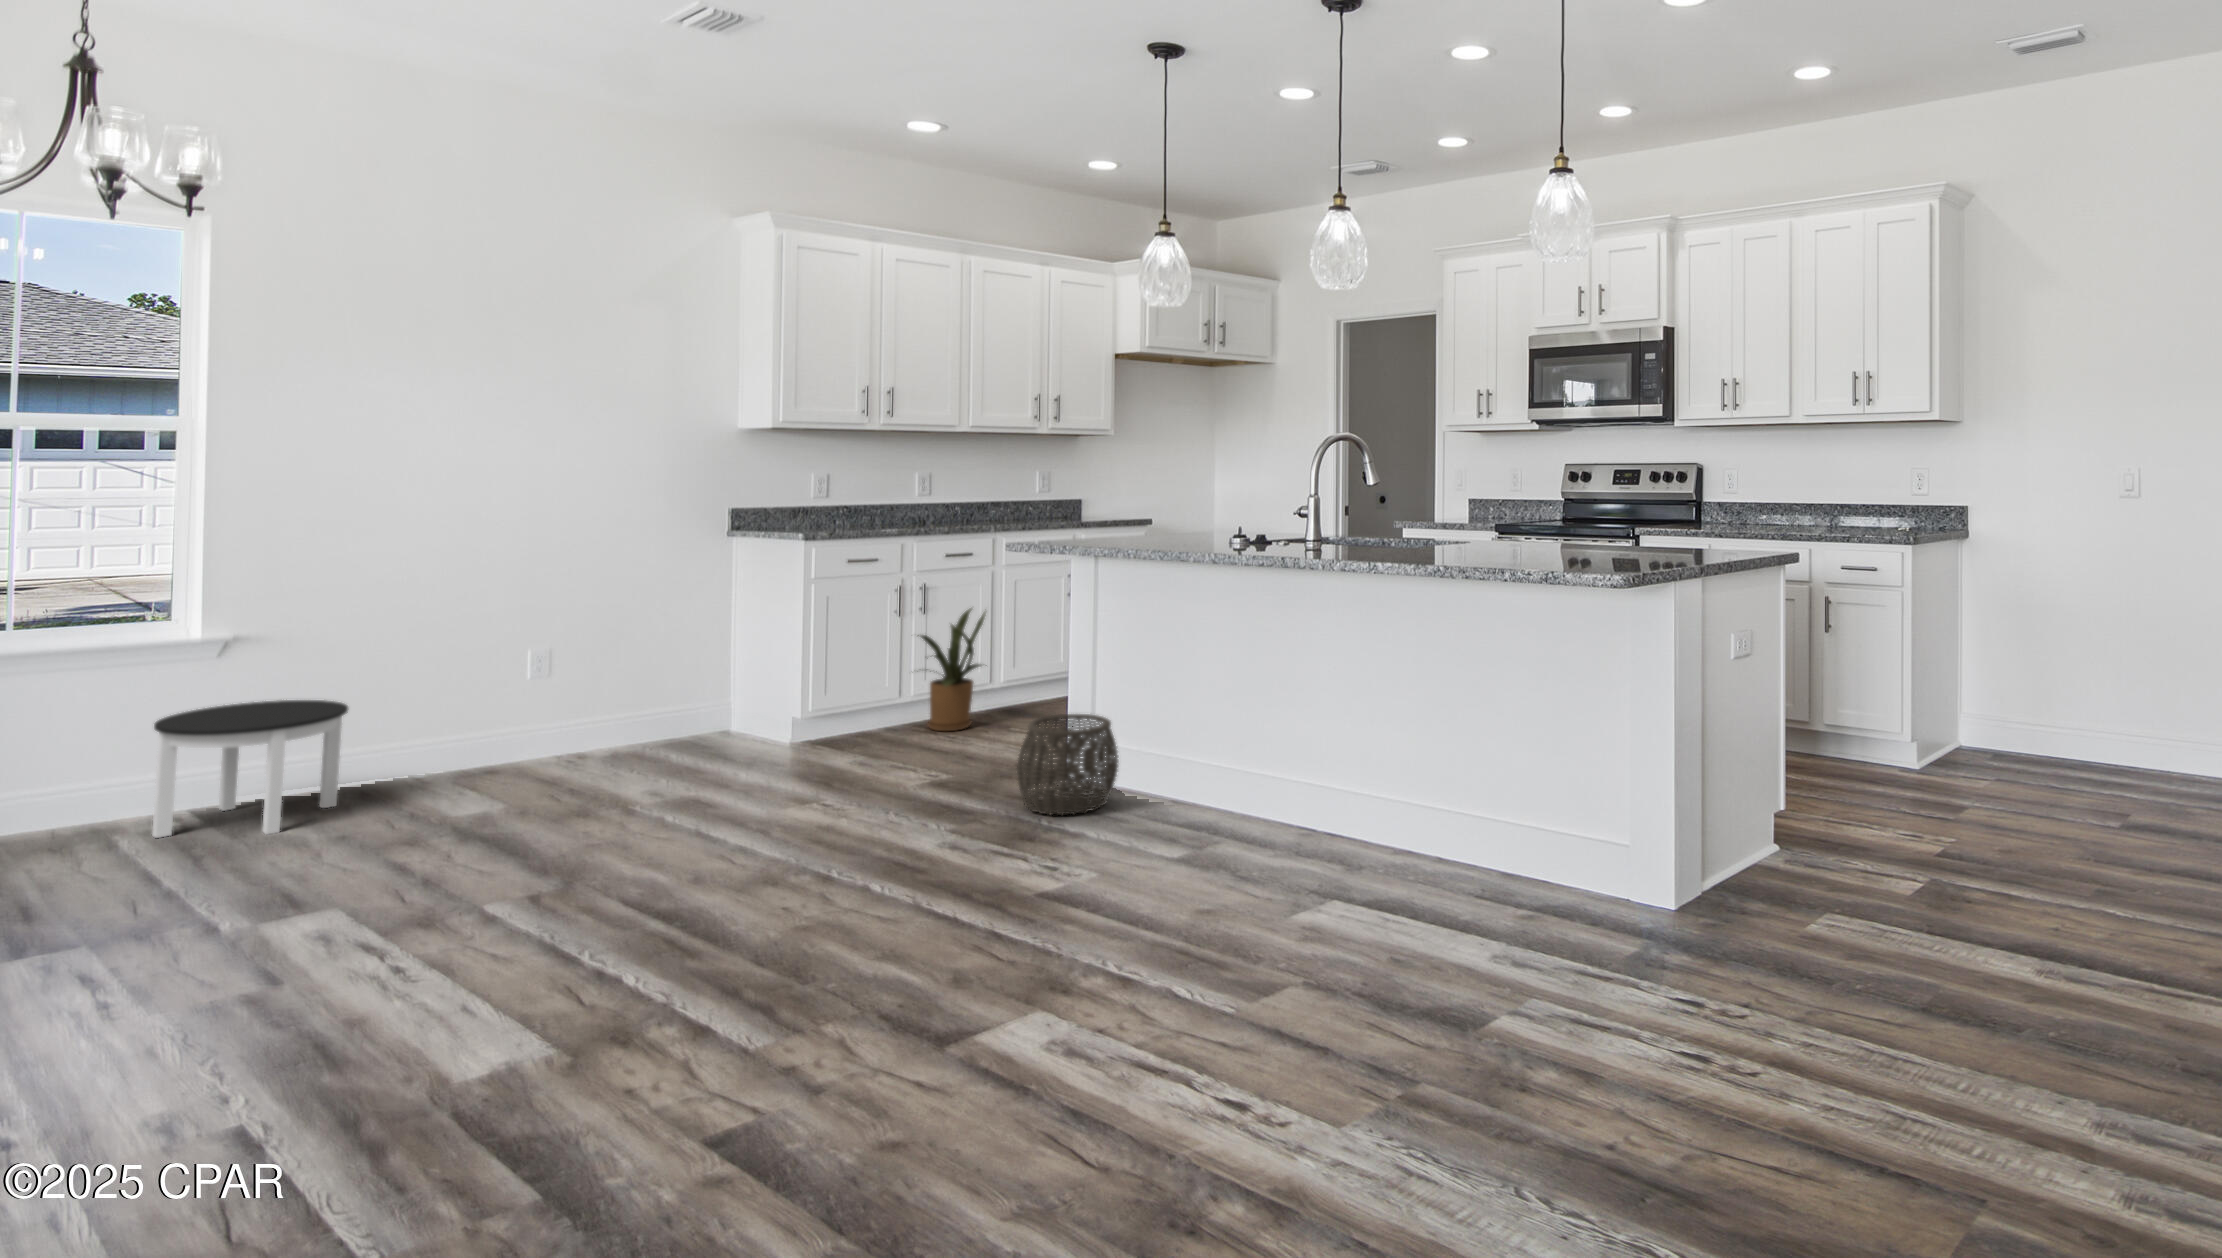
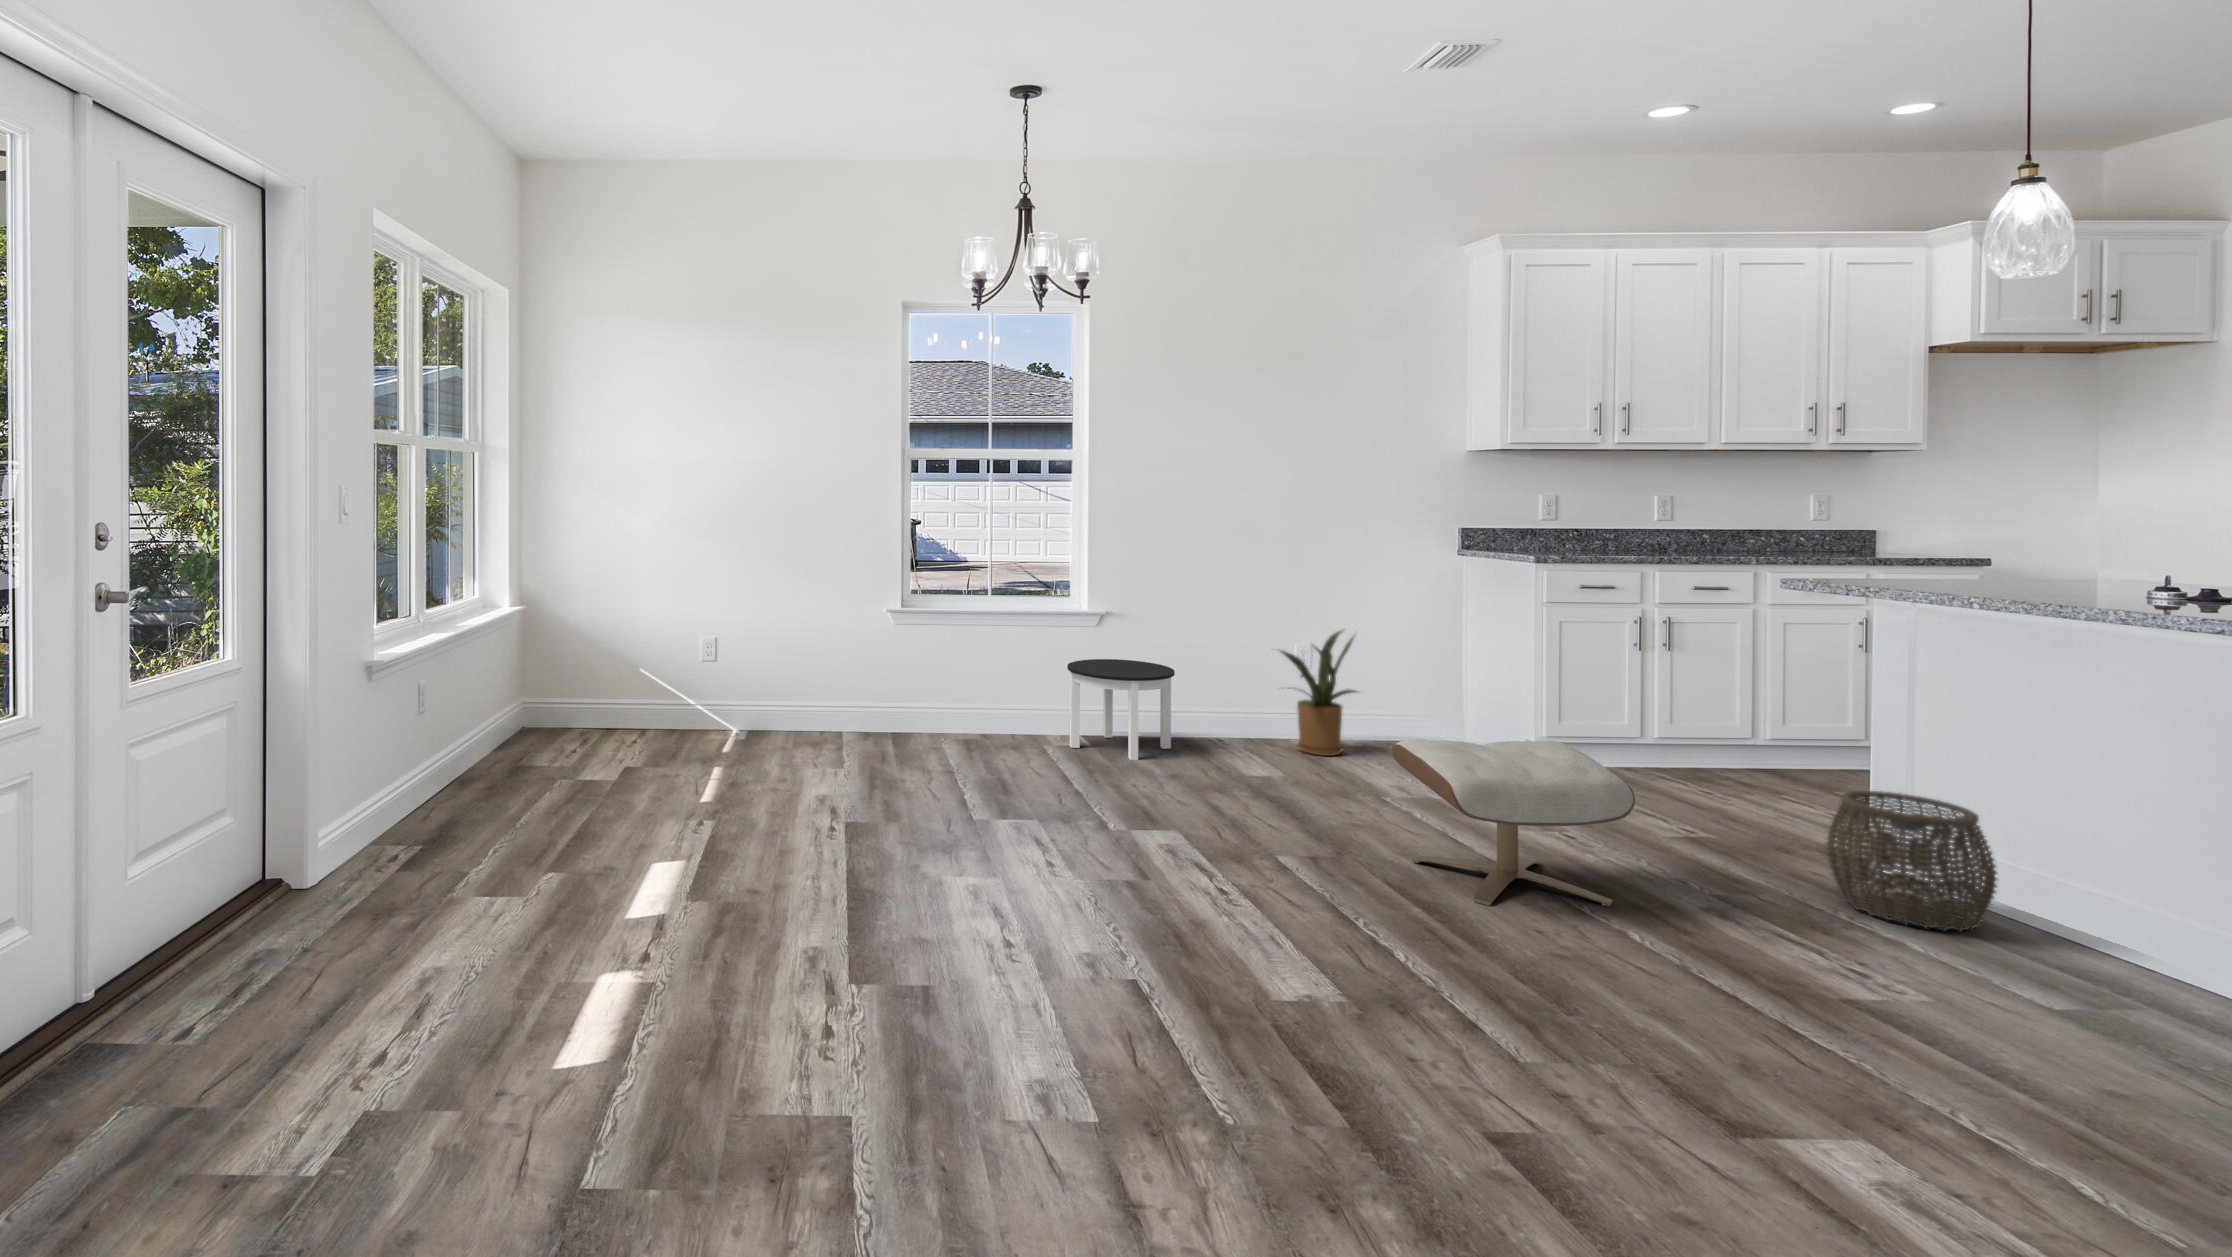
house plant: present [918,609,986,731] -> present [1281,630,1356,756]
ottoman: none [638,721,874,897] -> present [1391,739,1635,907]

